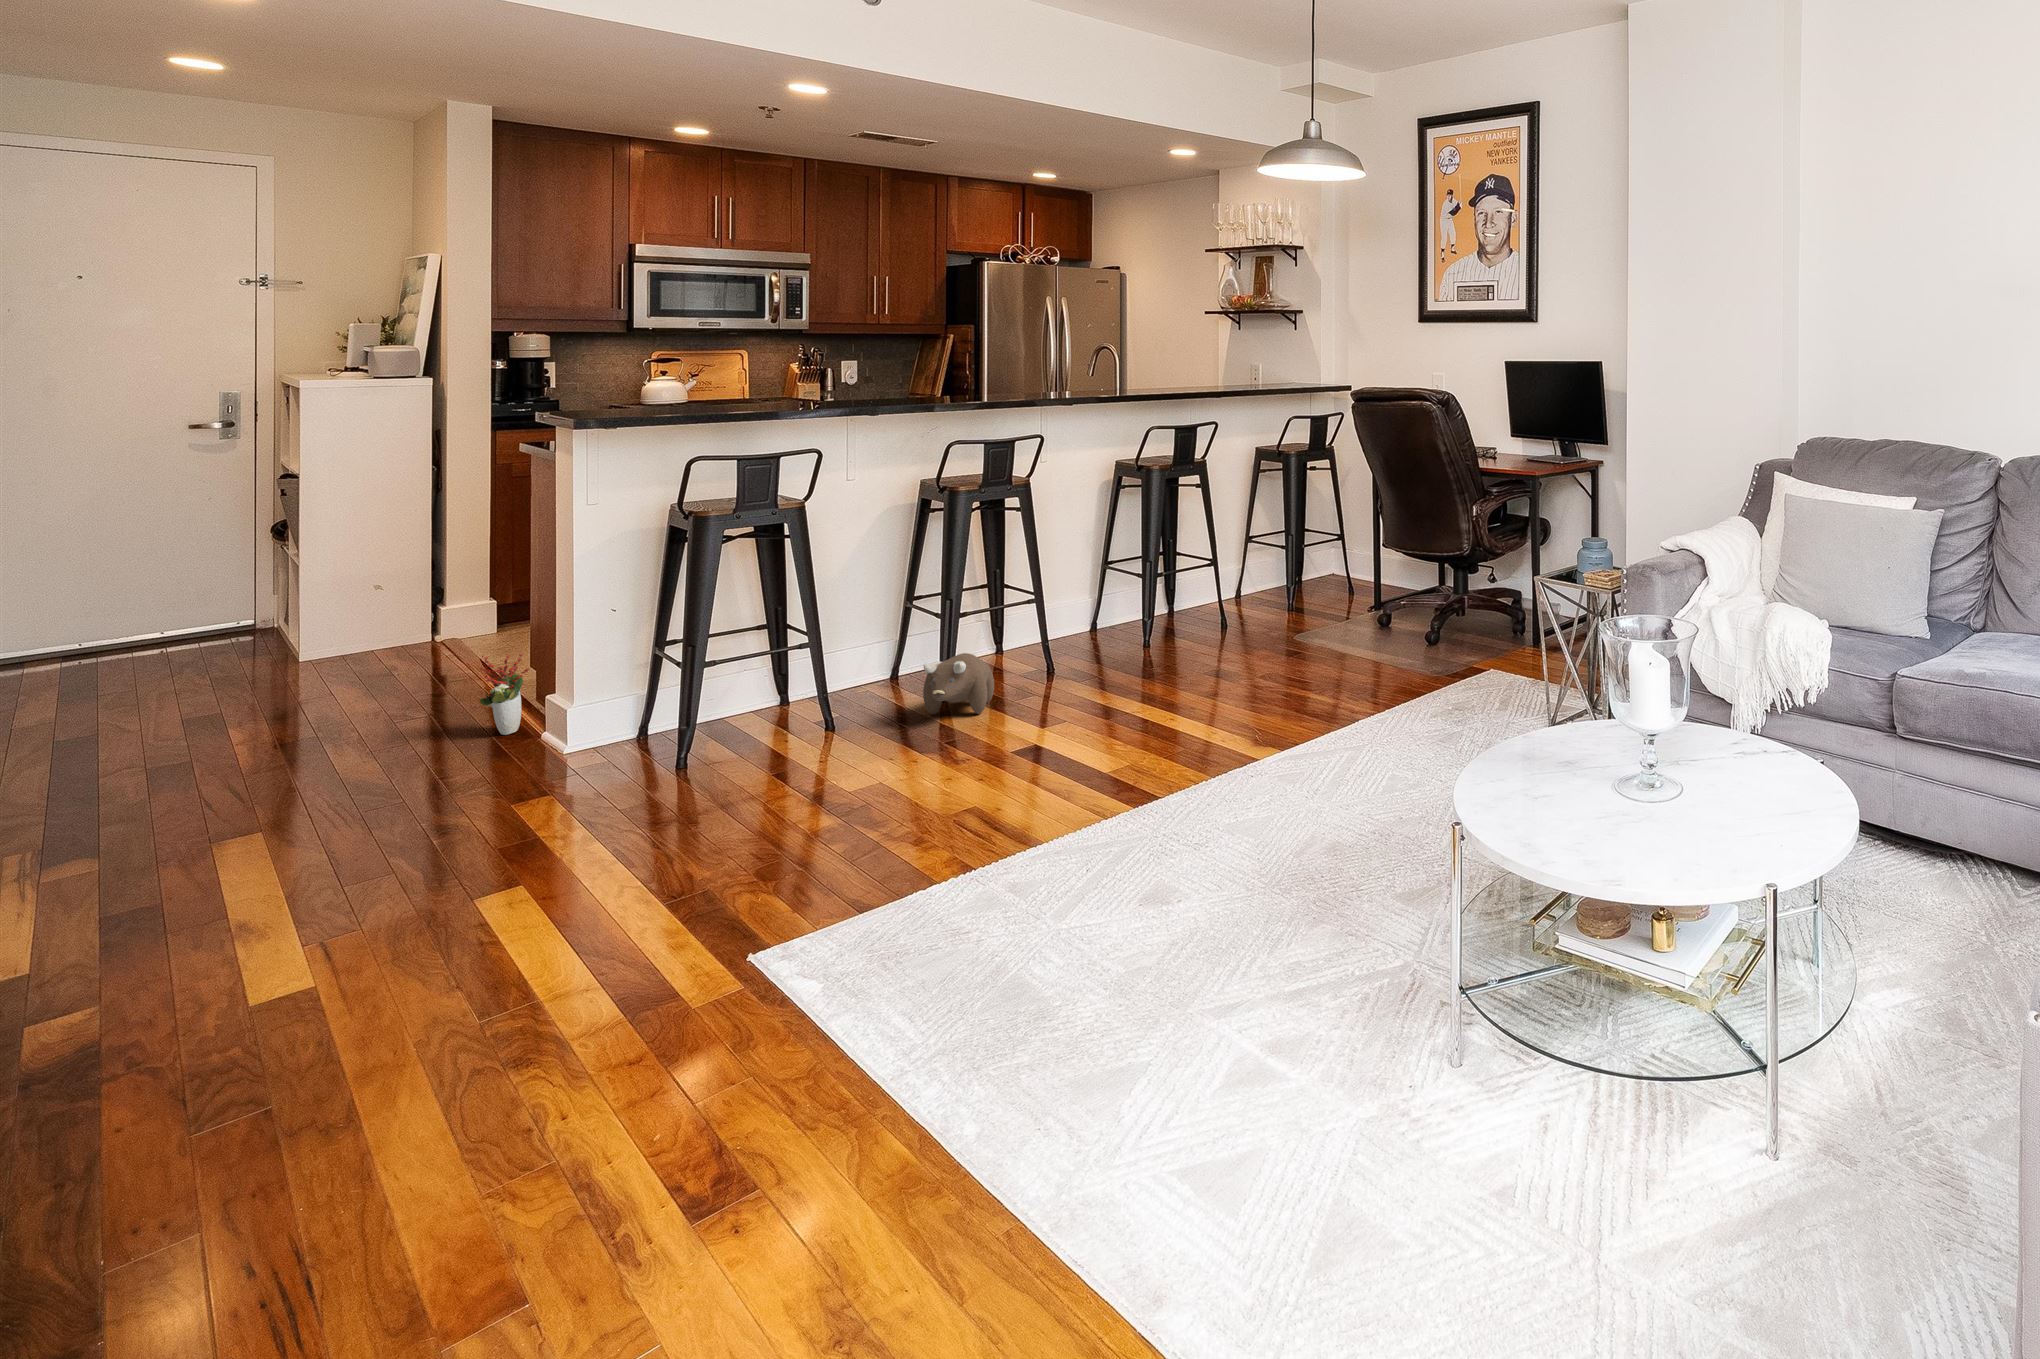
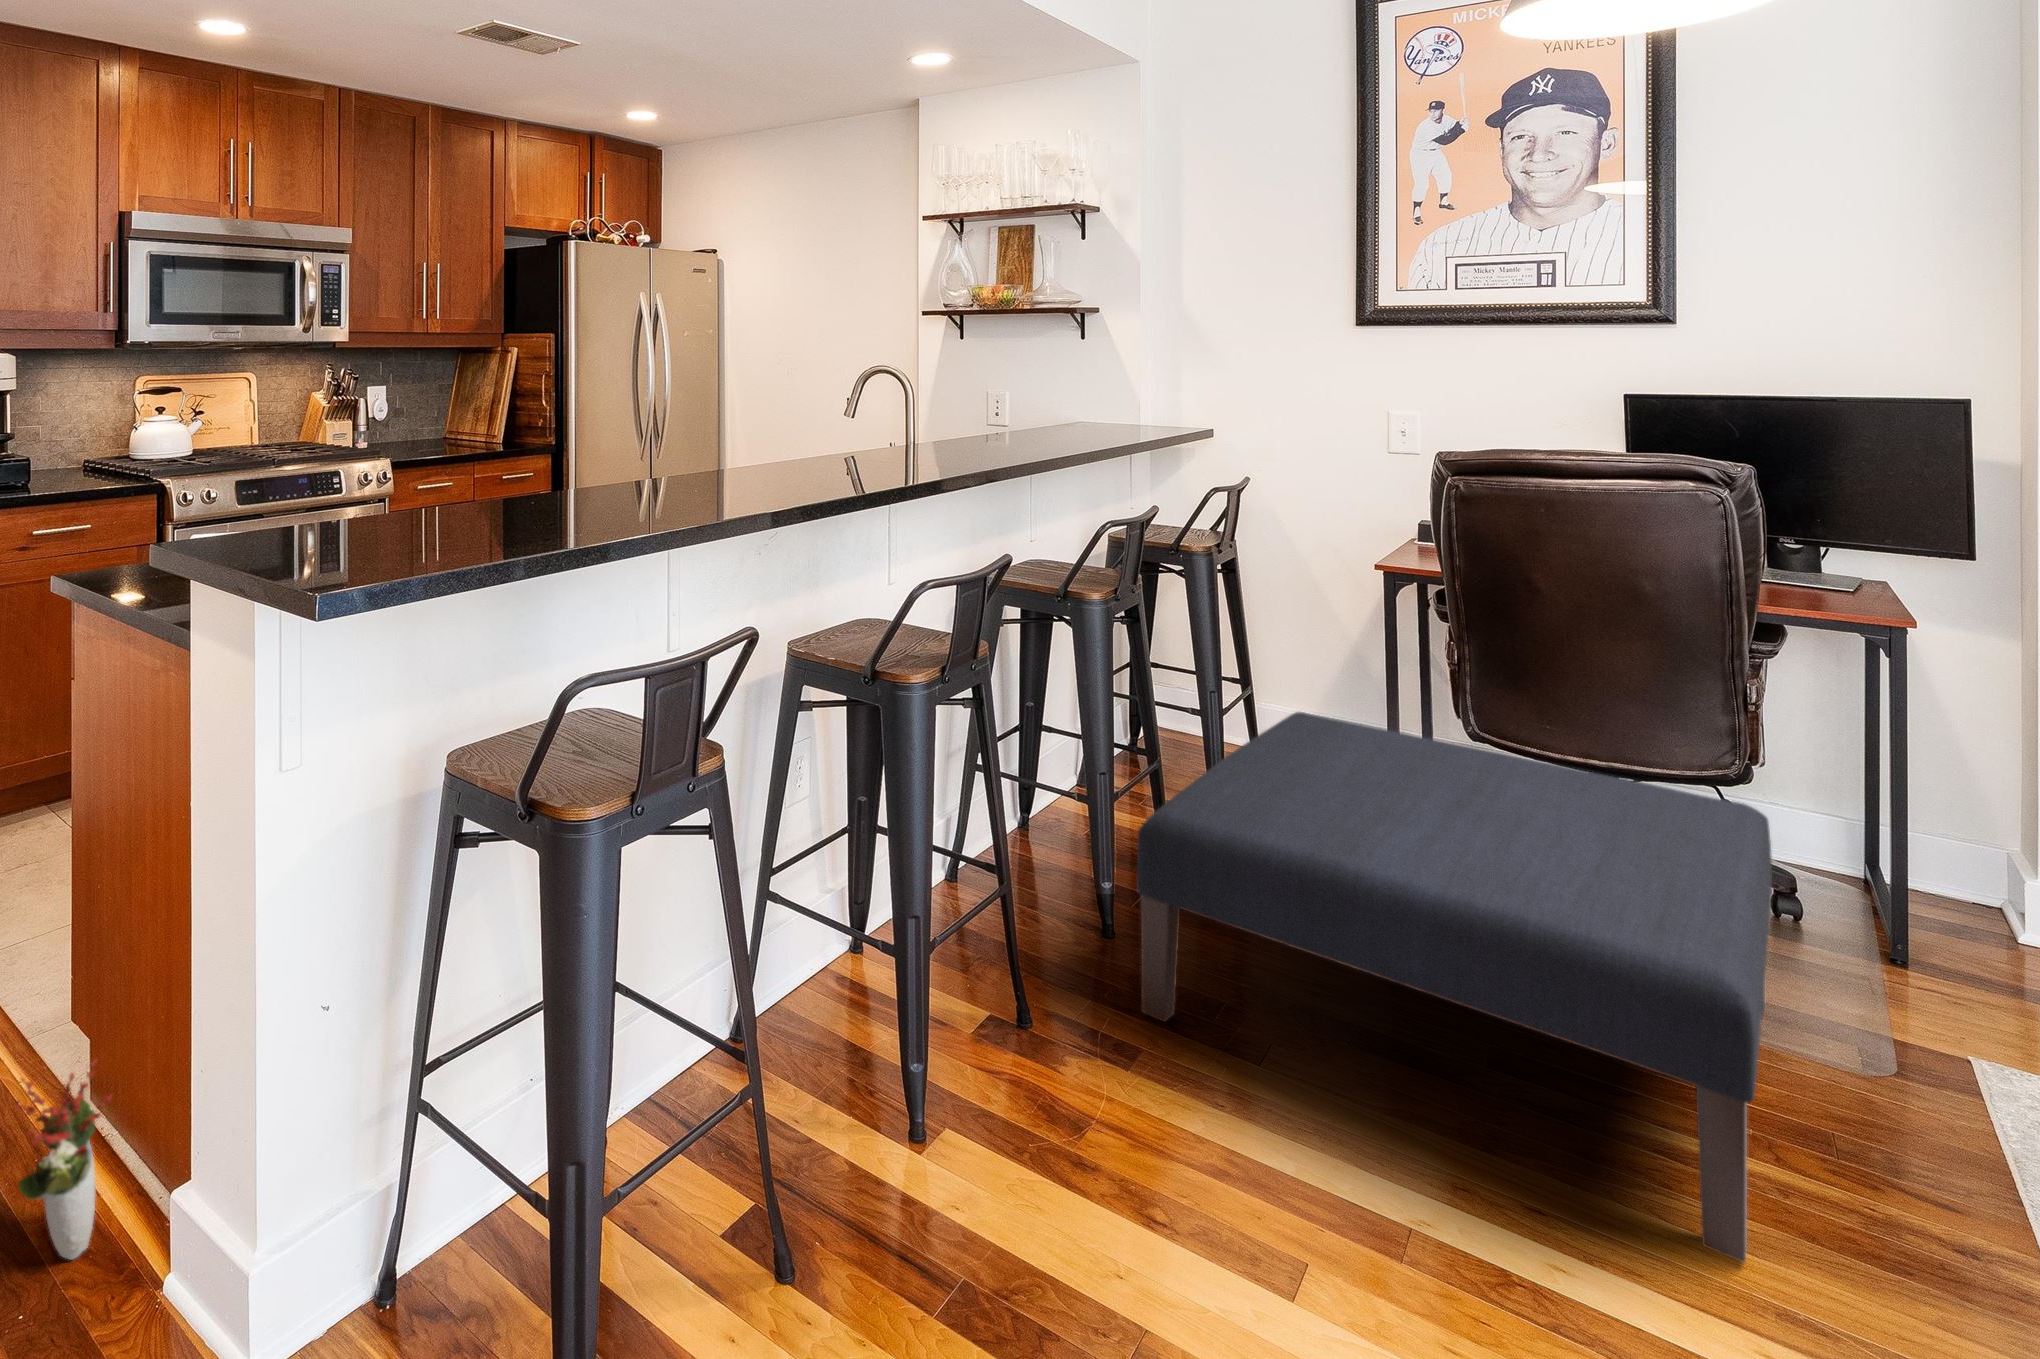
ottoman: none [1119,539,1447,720] -> present [1136,712,1772,1263]
plush toy: present [923,653,994,714] -> none [918,1042,1053,1199]

